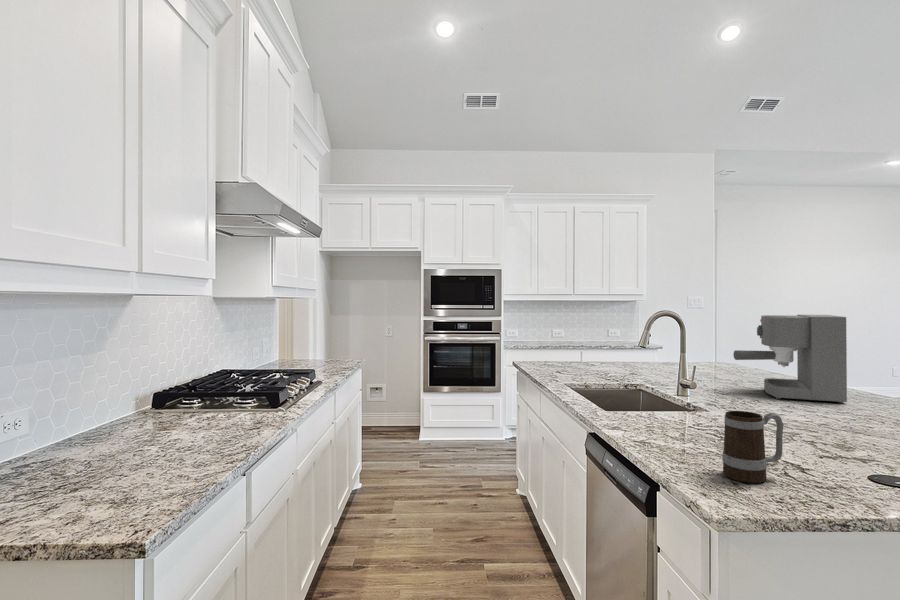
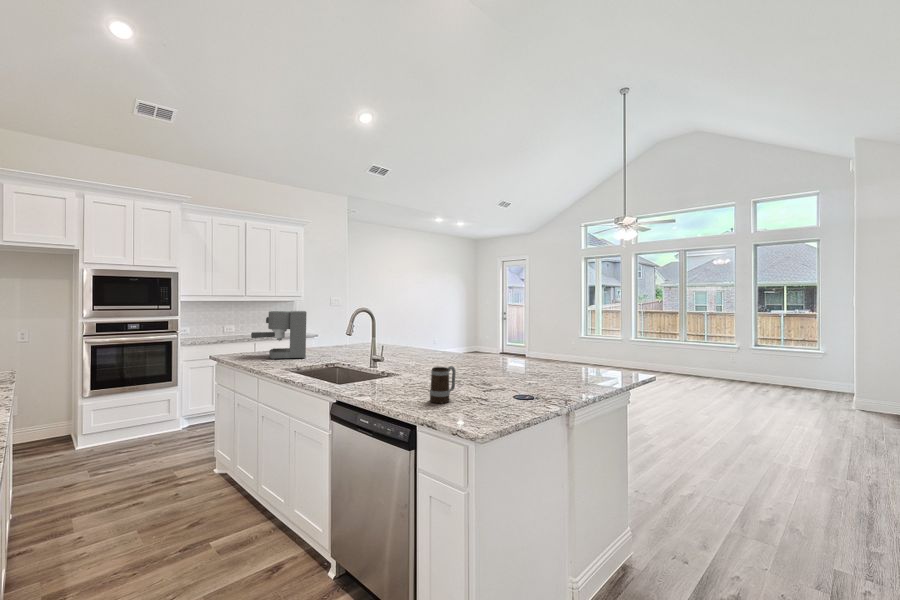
coffee maker: present [733,315,847,404] -> present [251,311,306,359]

